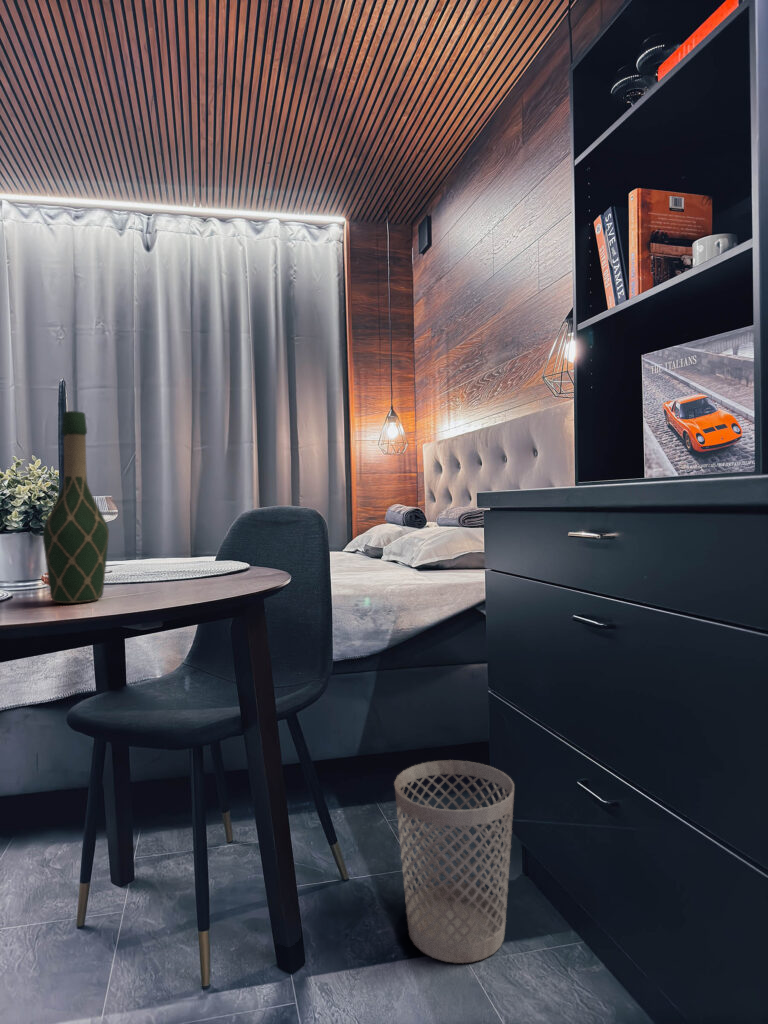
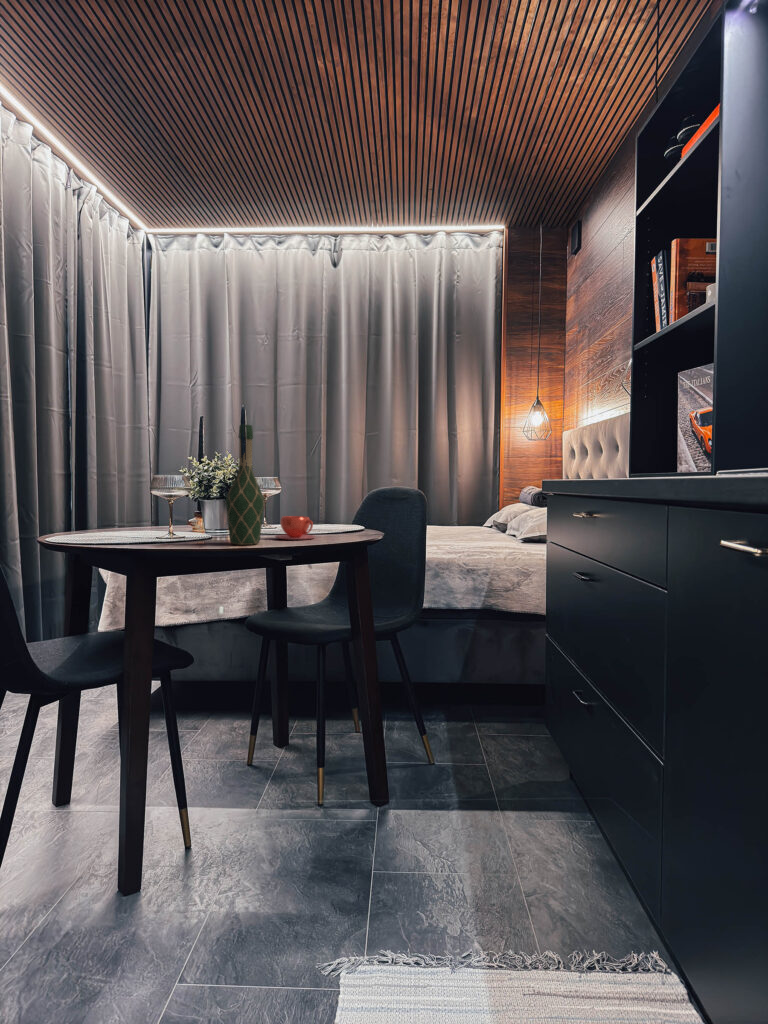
teacup: none [120,552,185,589] -> present [275,516,315,540]
wastebasket: present [394,760,514,963] -> none [456,685,547,826]

